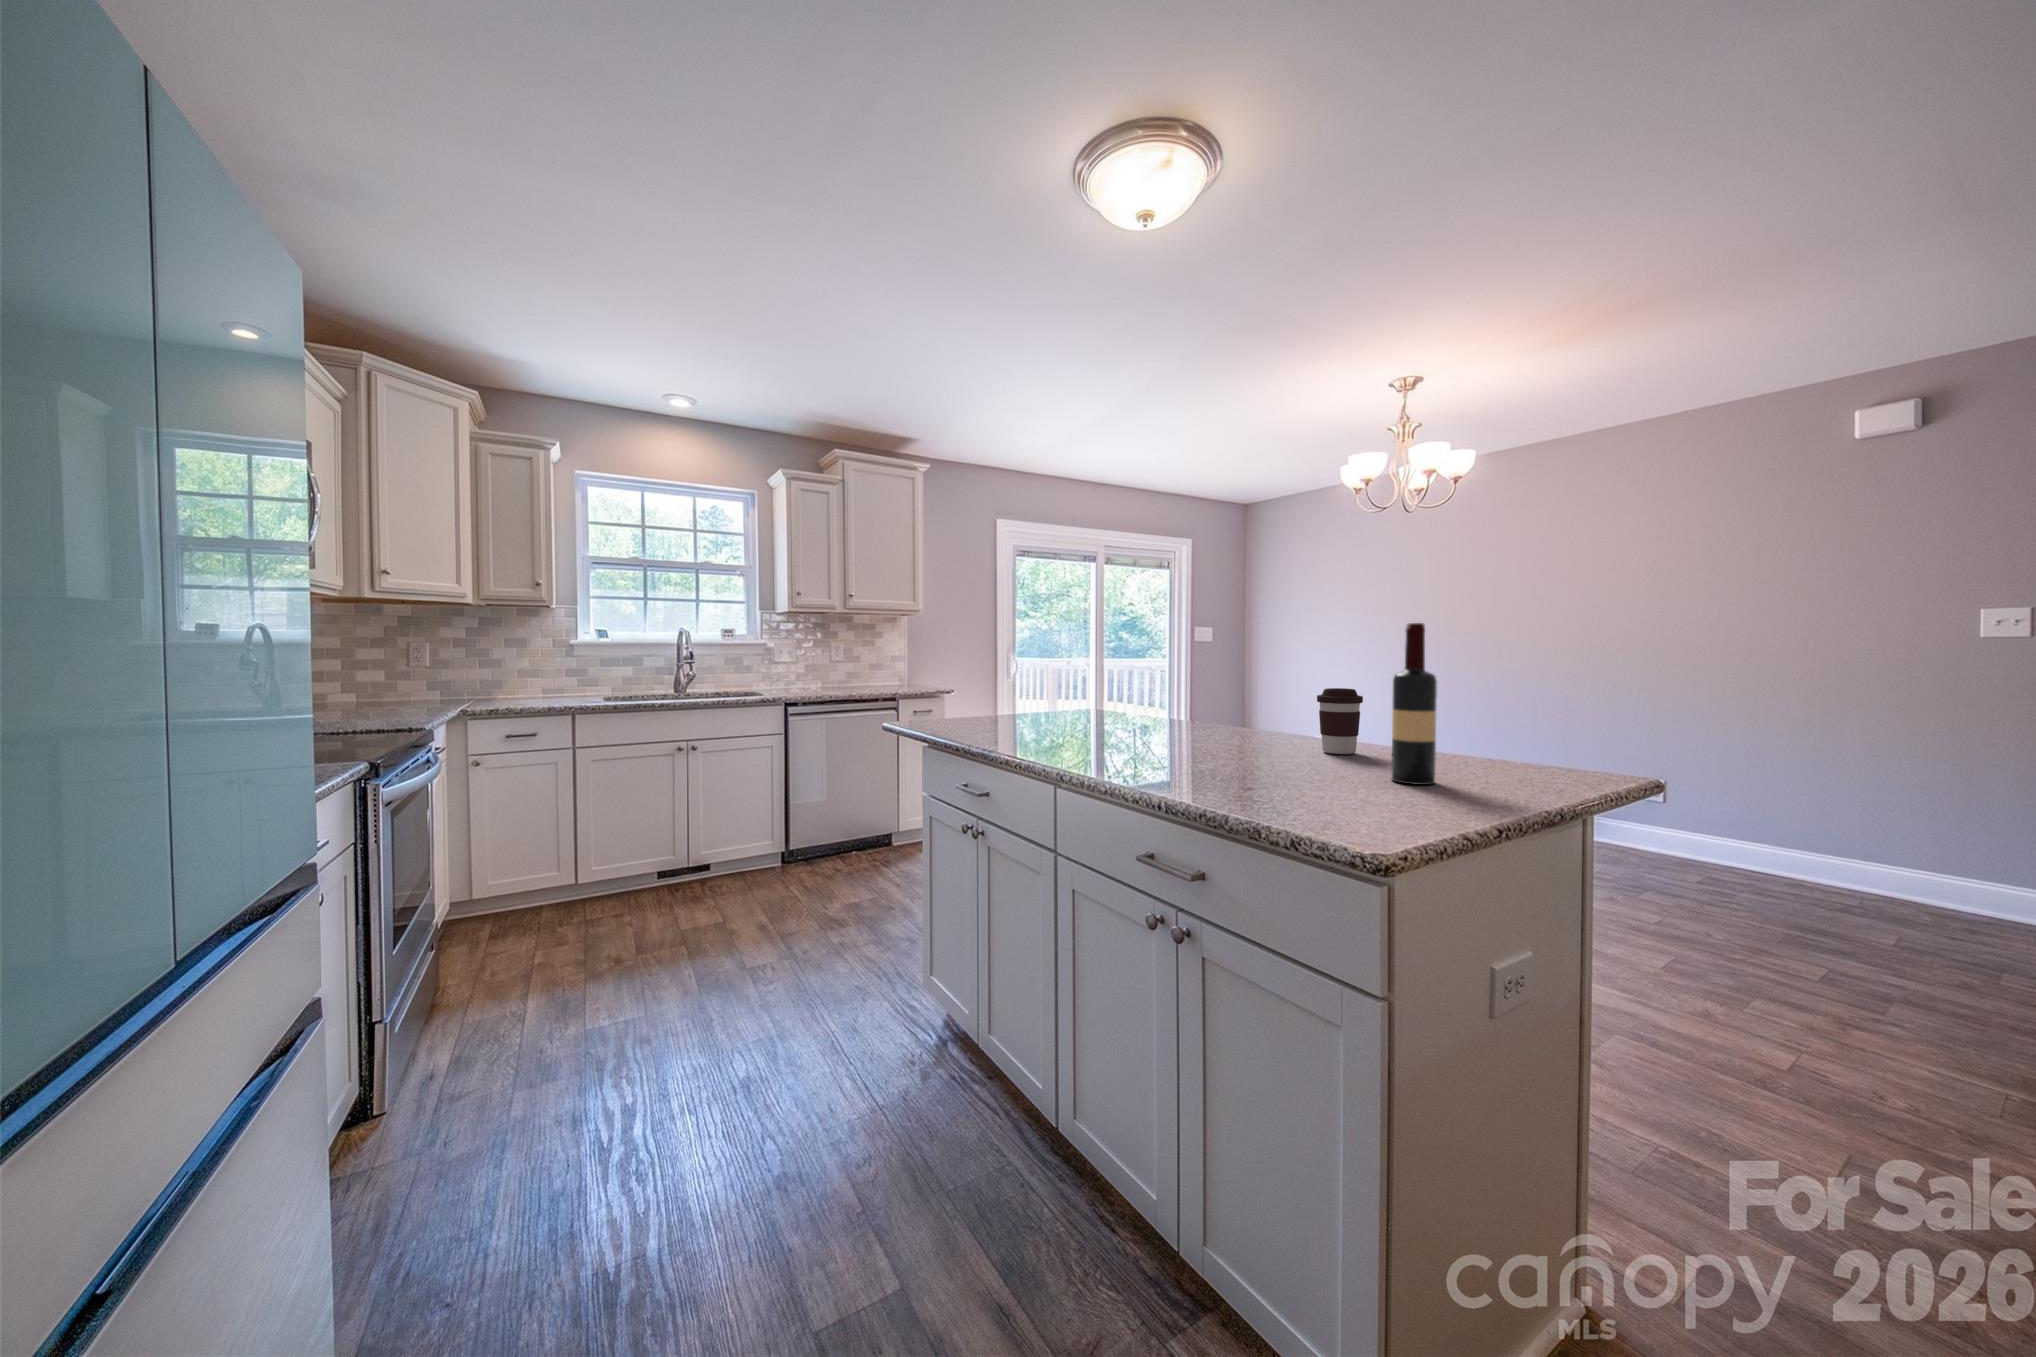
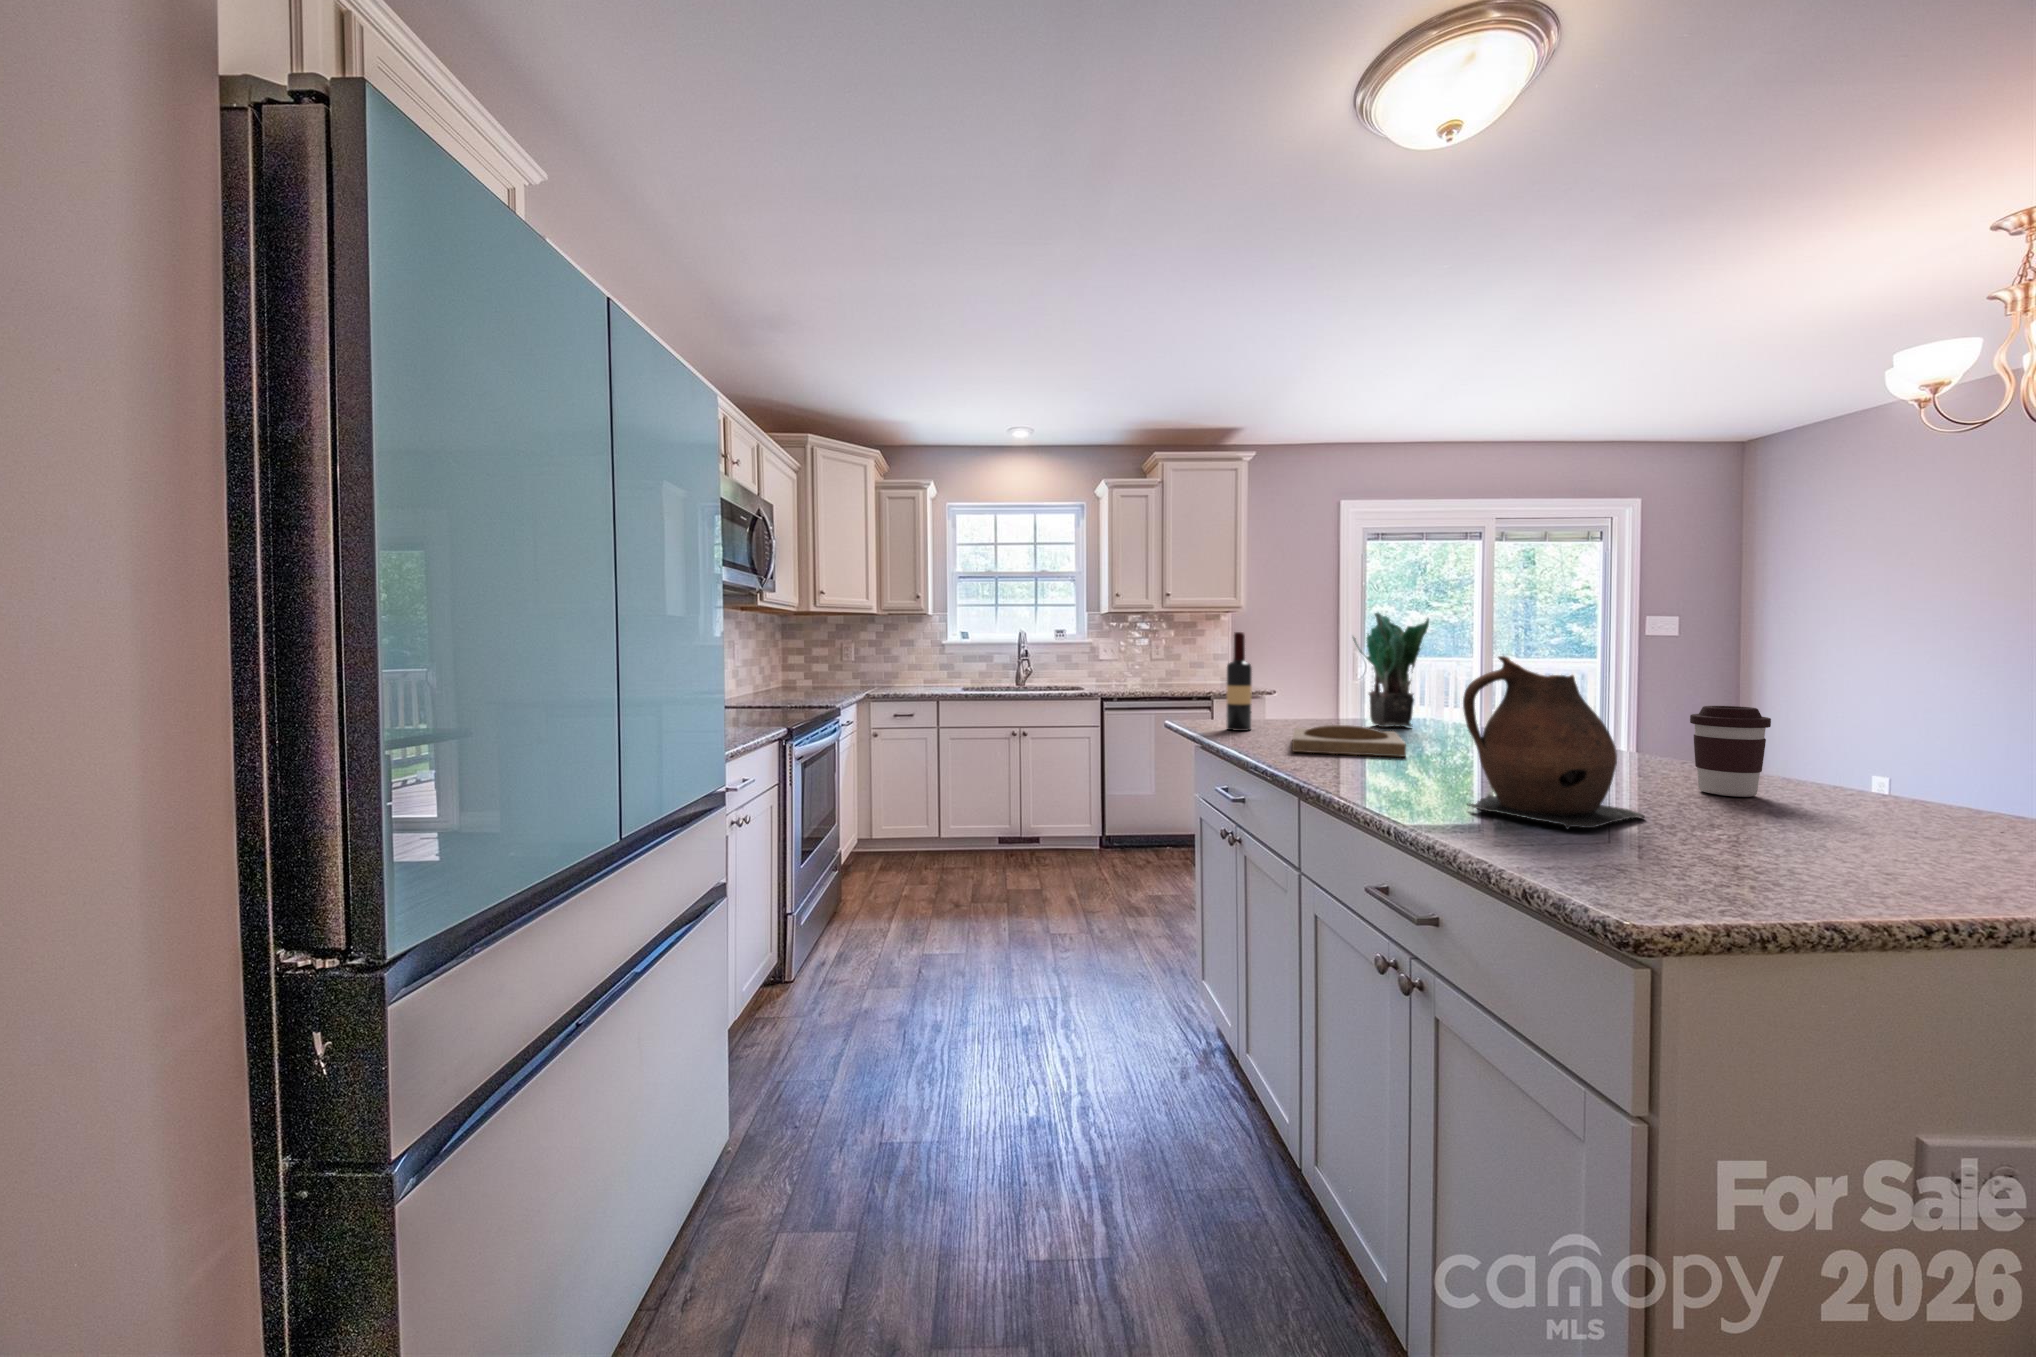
potted plant: none [1052,616,1112,718] -> present [1353,613,1429,727]
wine bottle: present [1392,623,1437,785] -> present [1226,632,1252,731]
ceramic pitcher: none [1197,651,1314,789] -> present [1463,656,1645,829]
tray: none [1016,717,1119,744] -> present [1292,725,1406,757]

